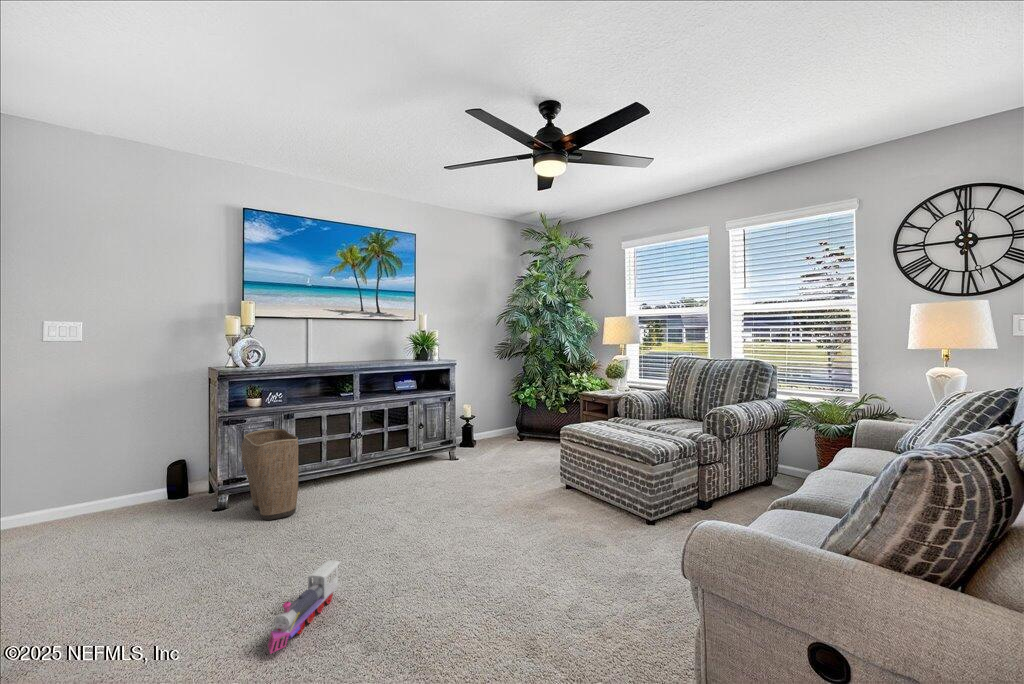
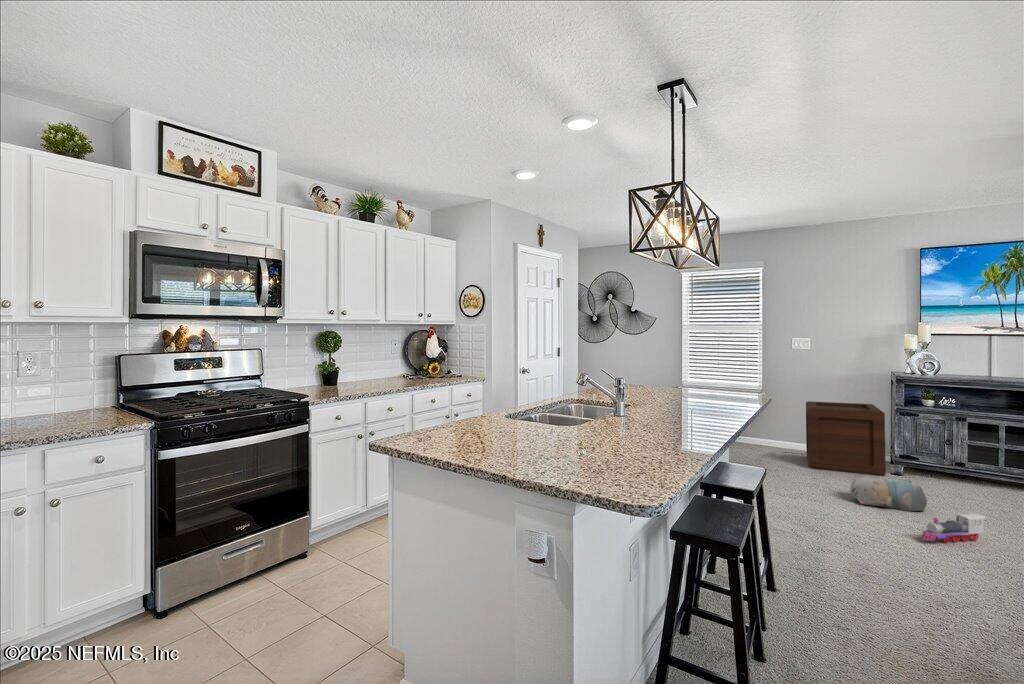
wooden crate: none [72,413,204,545] -> present [806,401,886,476]
laundry basket: present [241,429,299,520] -> none [915,424,966,493]
plush toy: none [144,527,265,604] -> present [850,476,927,511]

